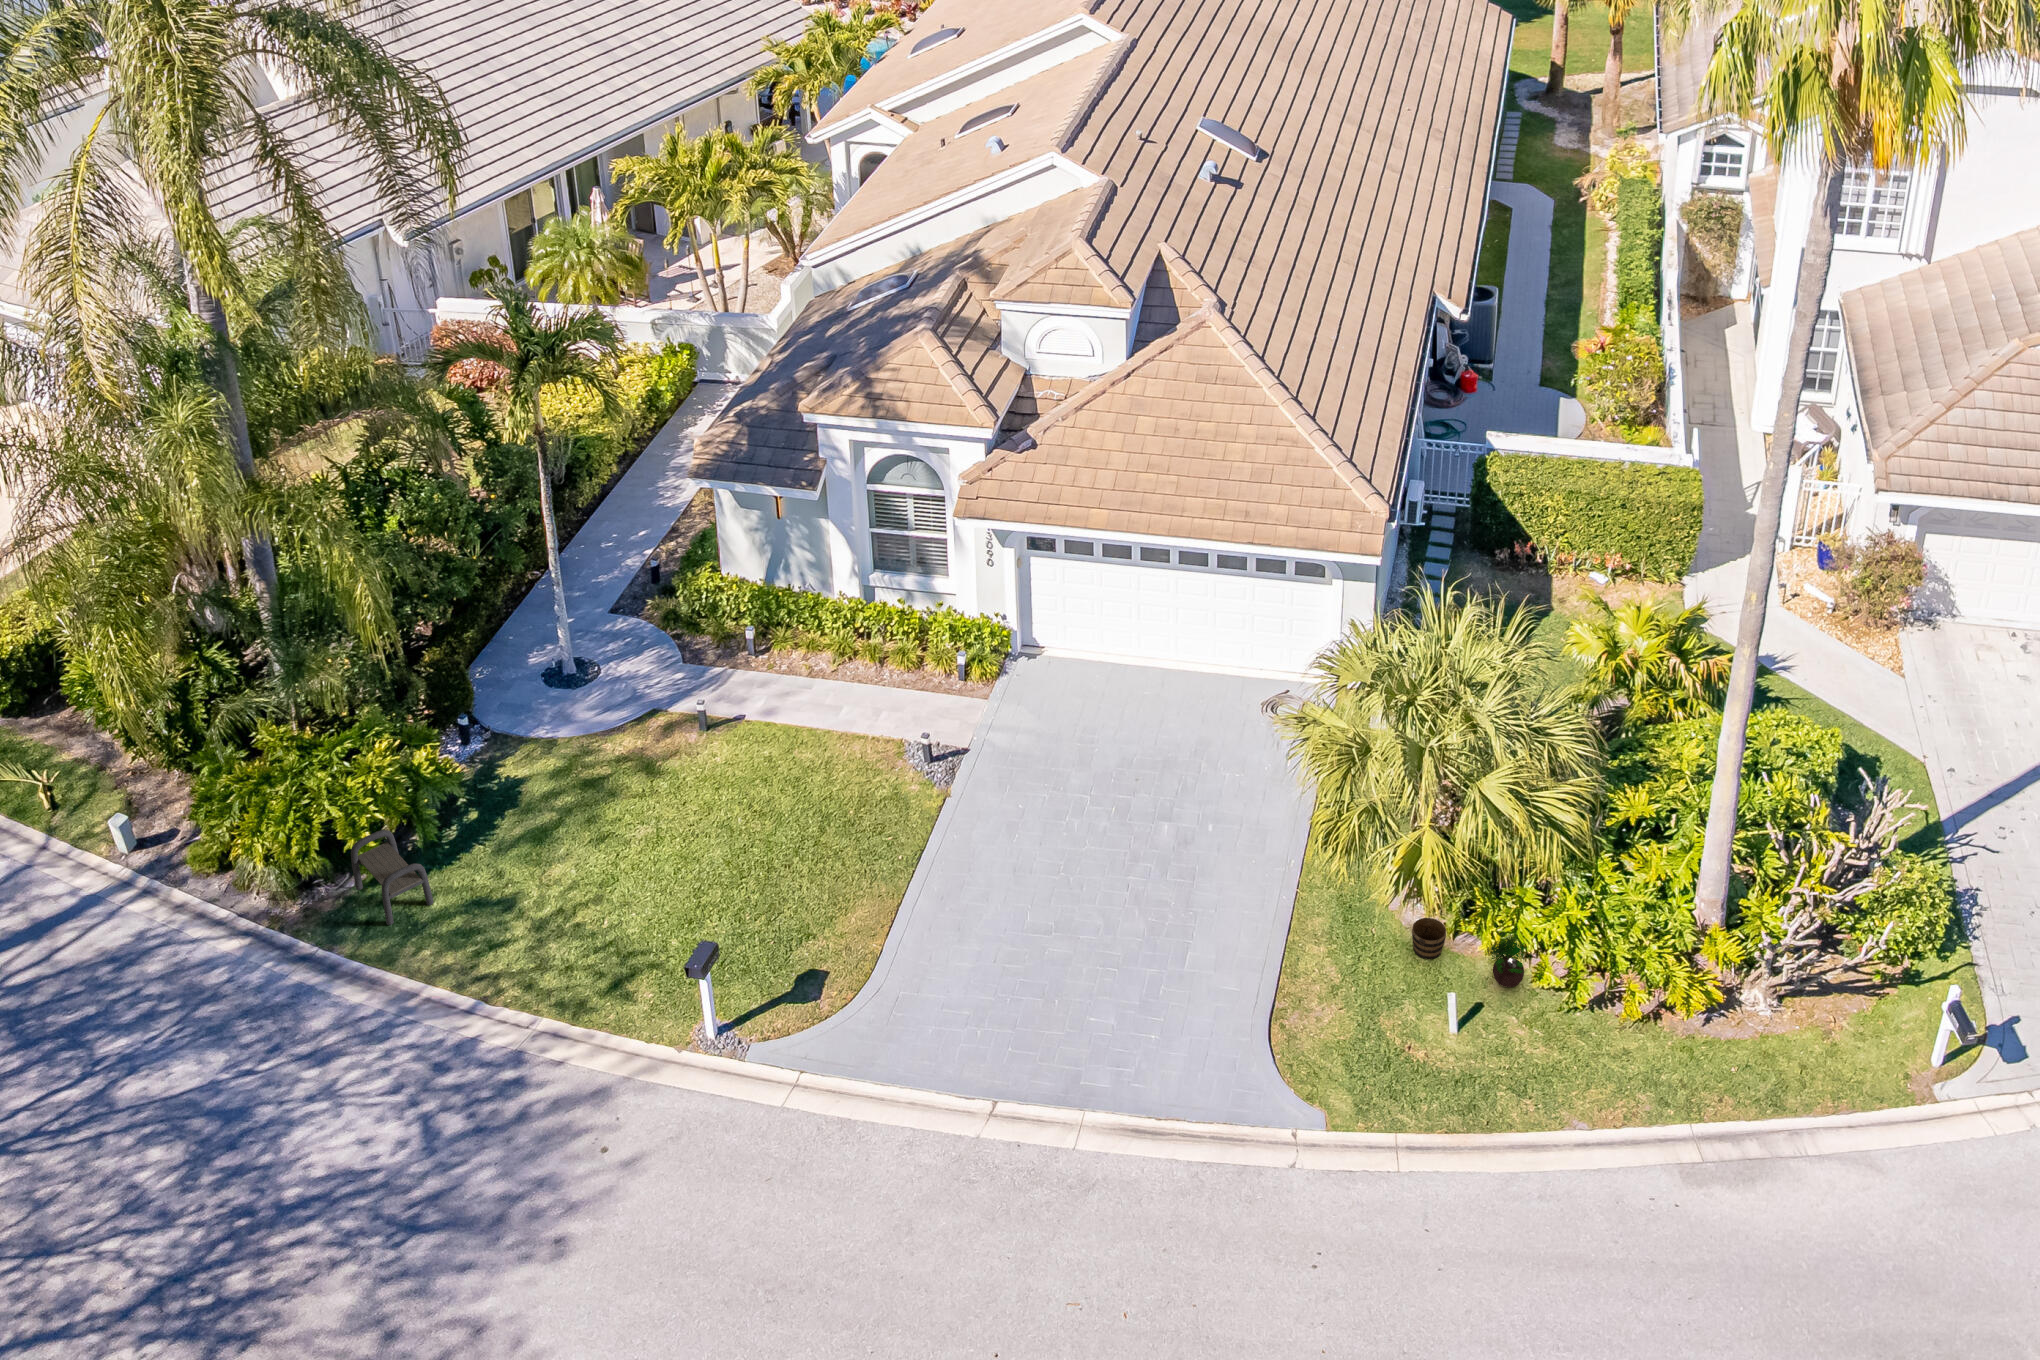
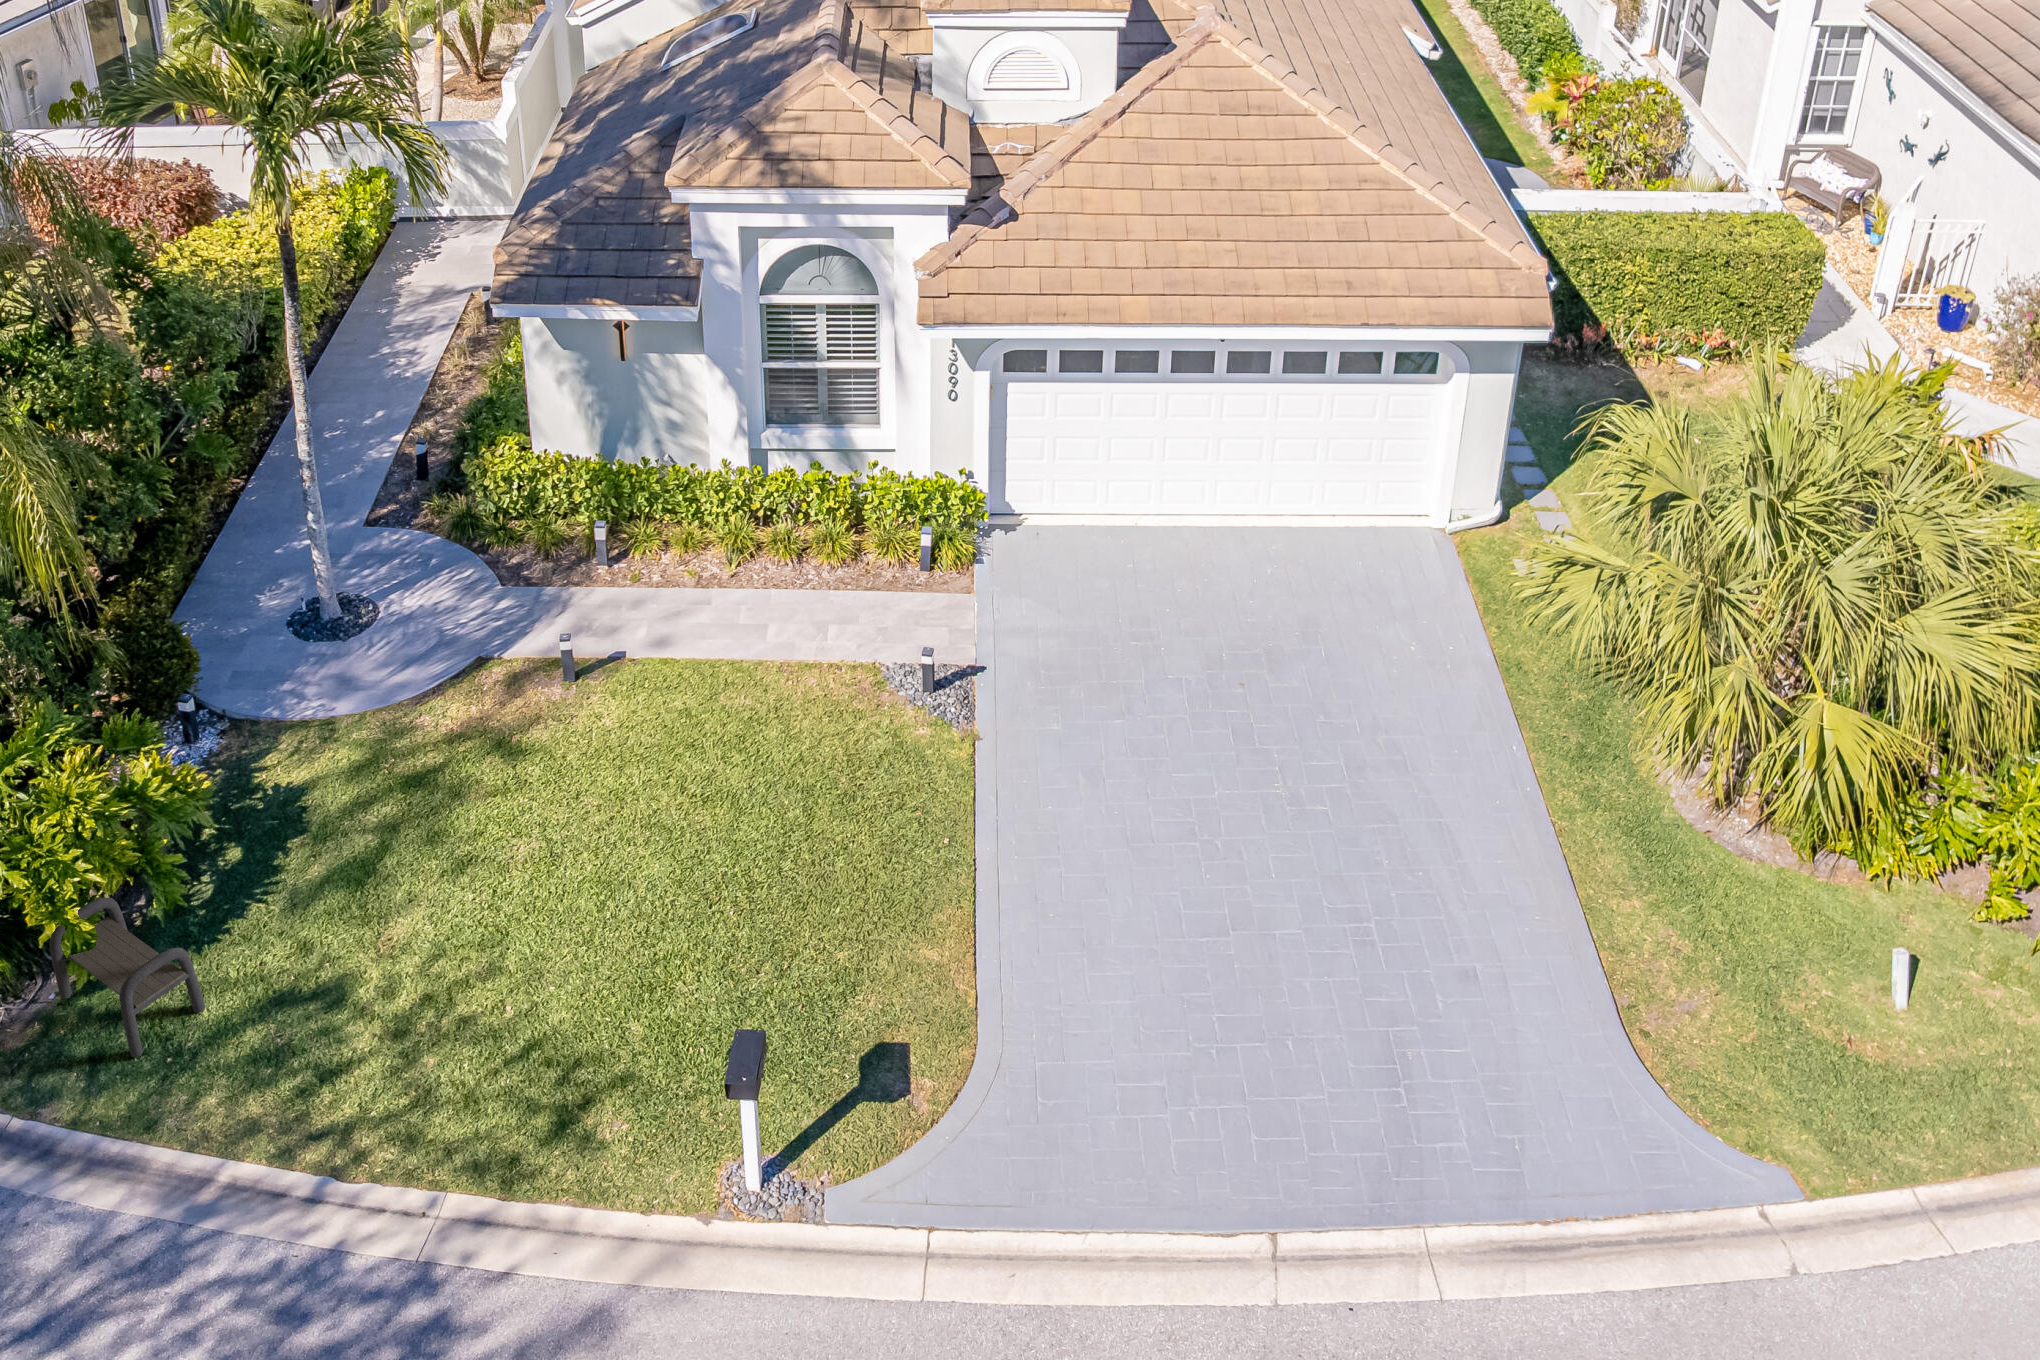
bucket: present [1412,918,1446,959] -> none [1746,825,1802,886]
potted tree: present [1486,933,1525,987] -> none [1884,831,1959,913]

